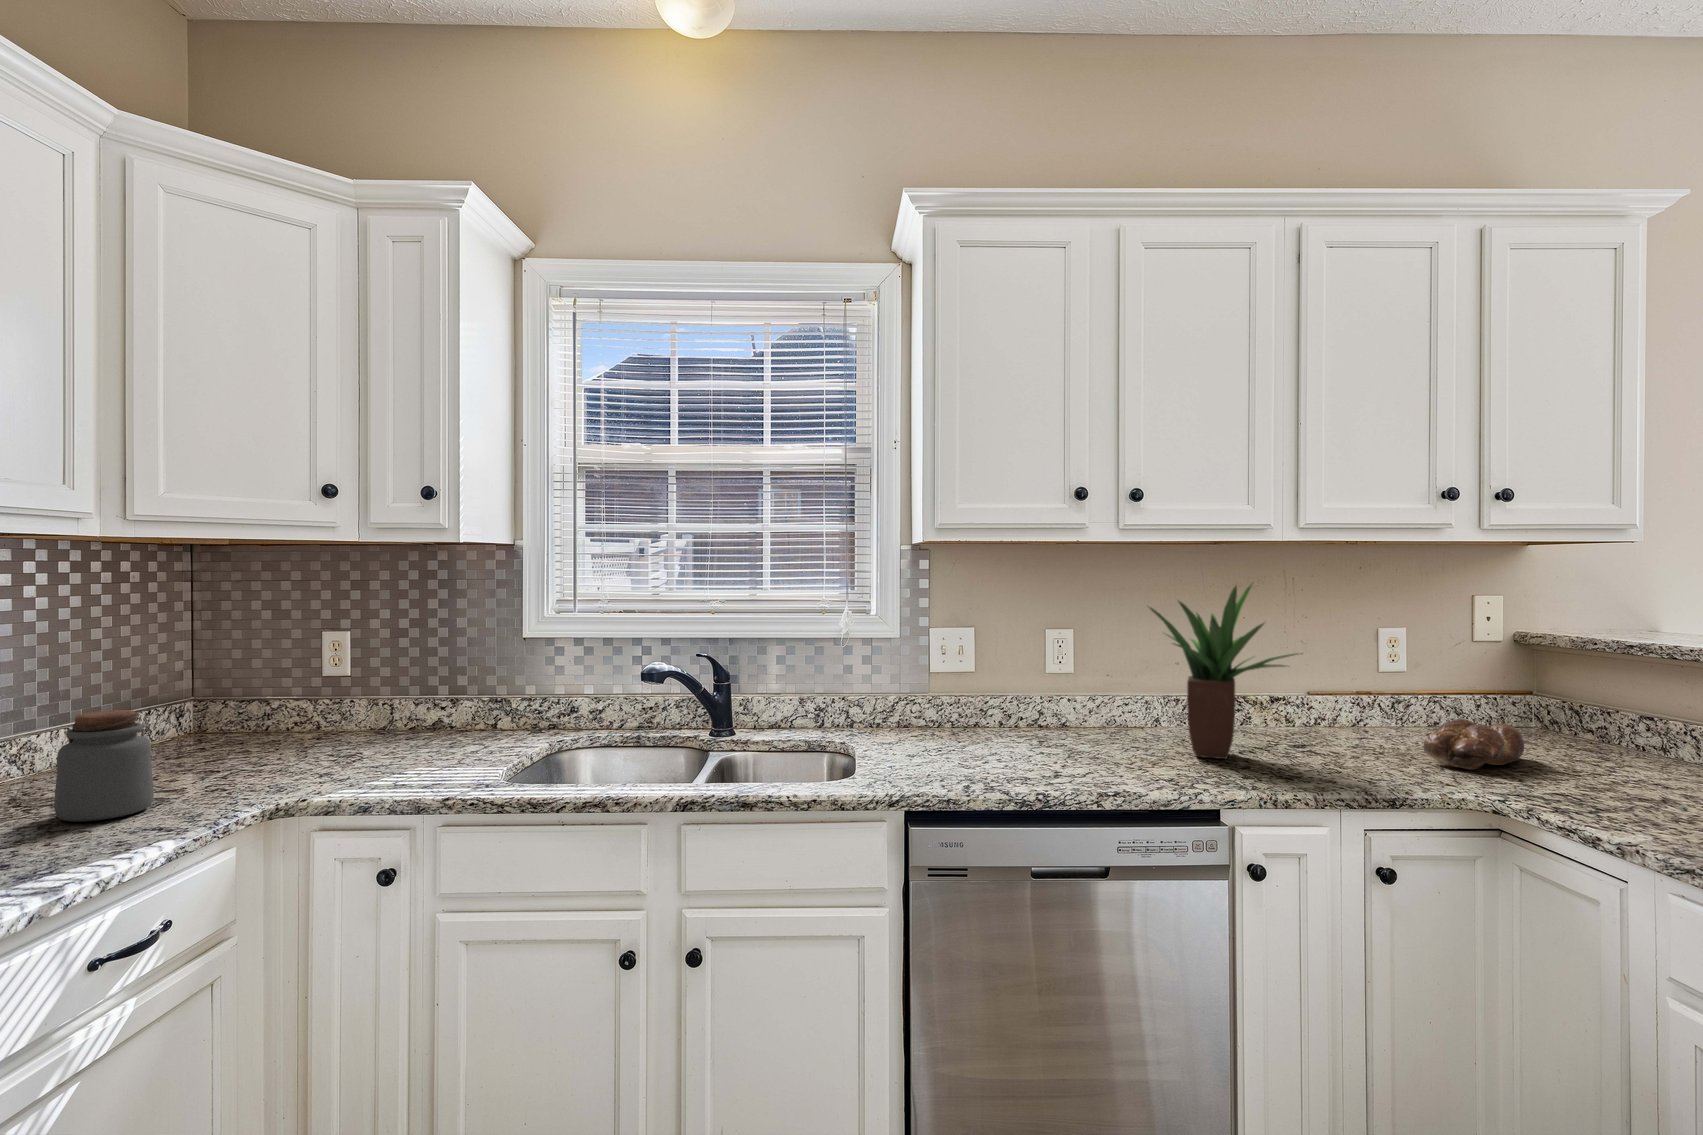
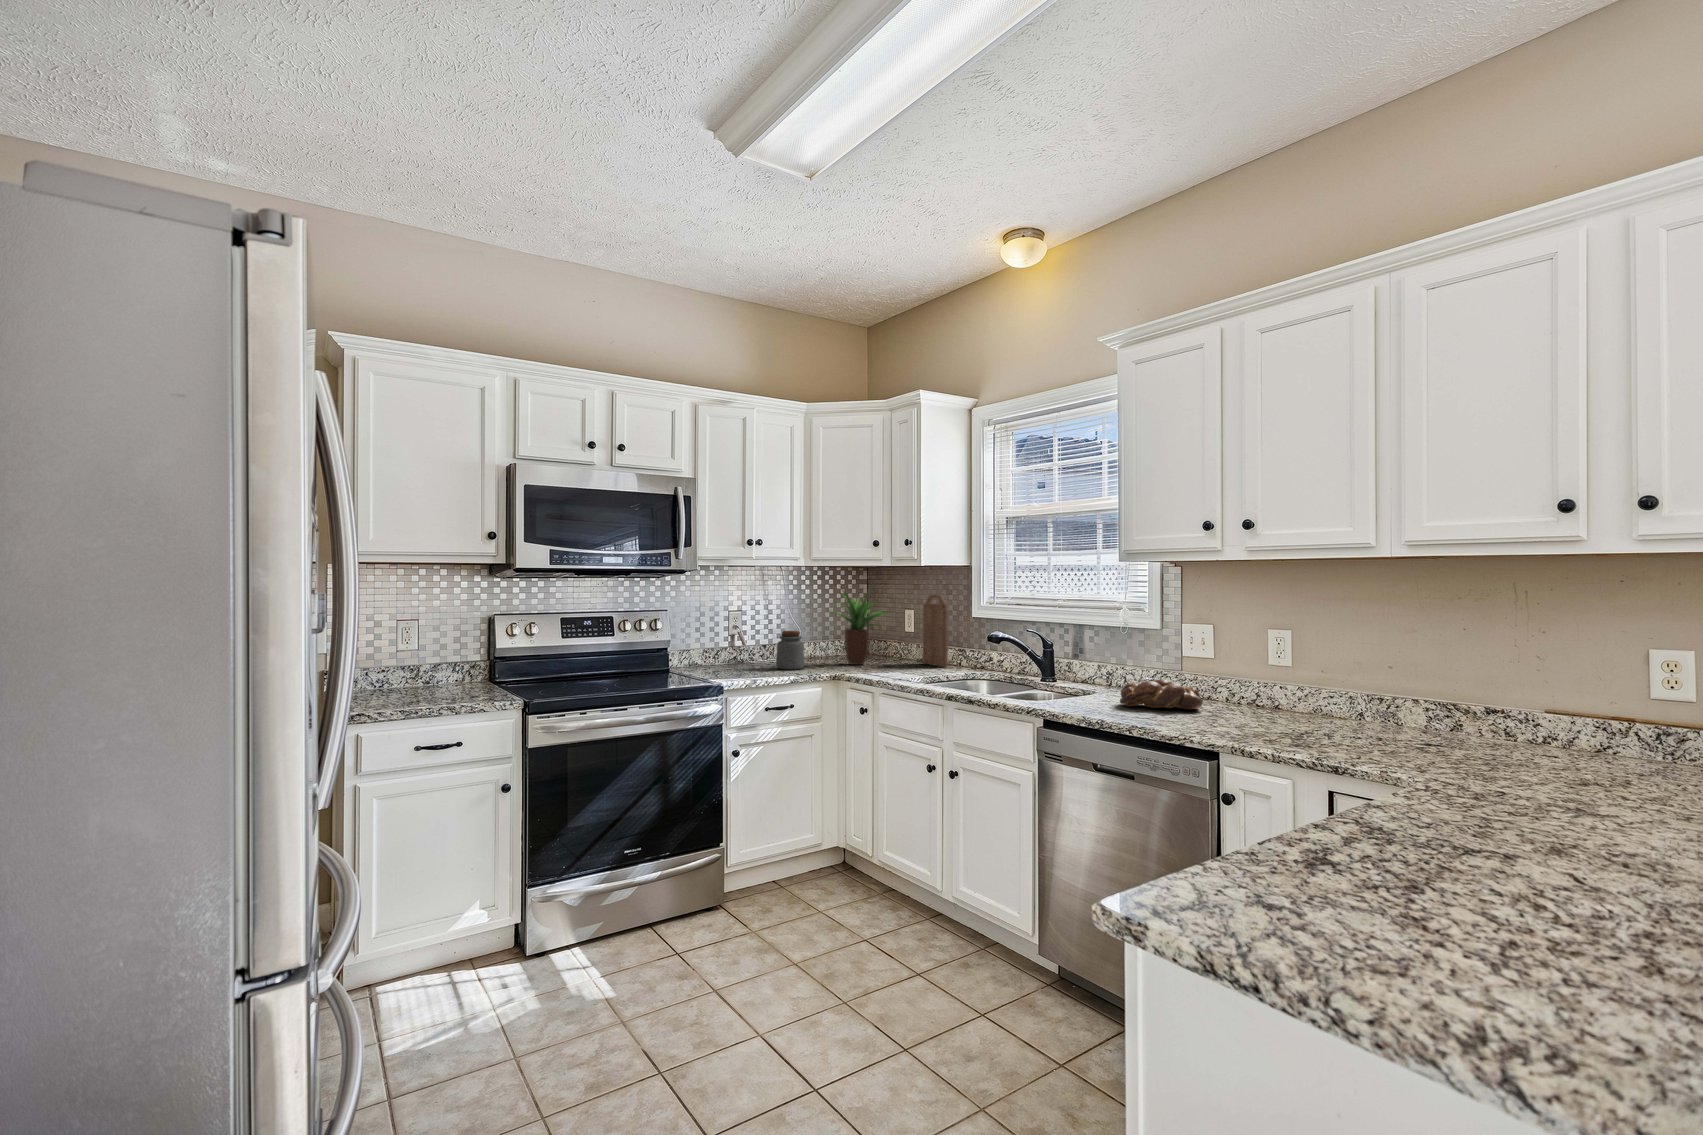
potted plant: present [1150,583,1297,759] -> present [833,588,888,665]
cutting board: none [395,599,472,736] -> present [923,595,948,667]
bread loaf: present [1424,719,1524,770] -> present [1120,679,1203,709]

